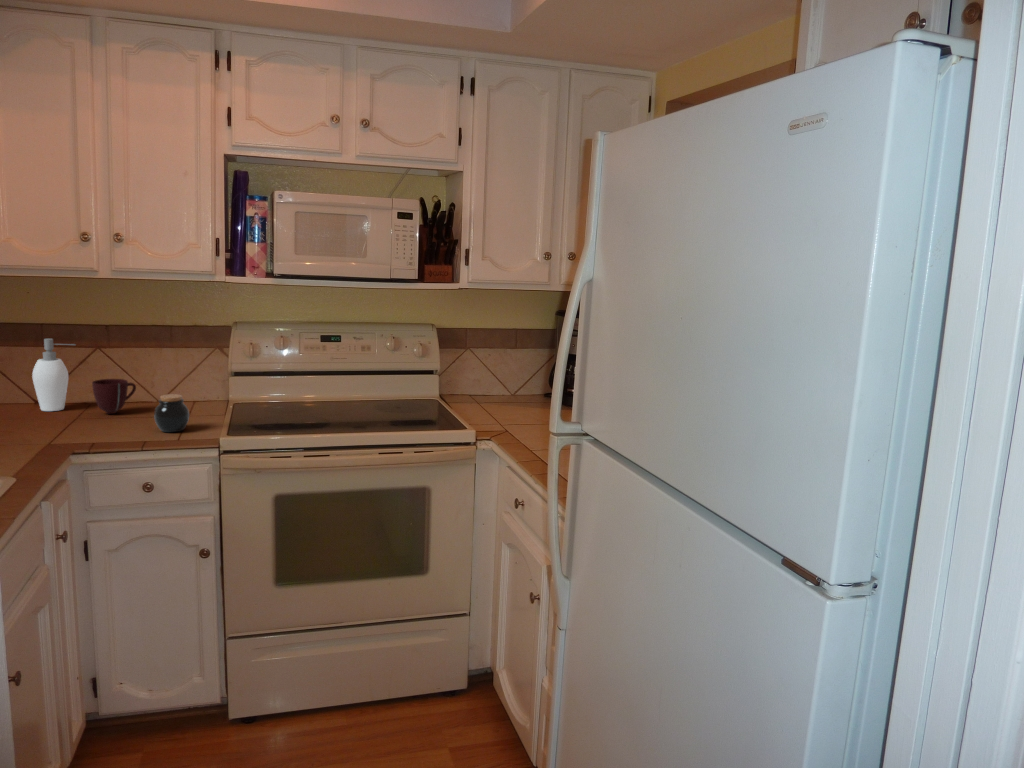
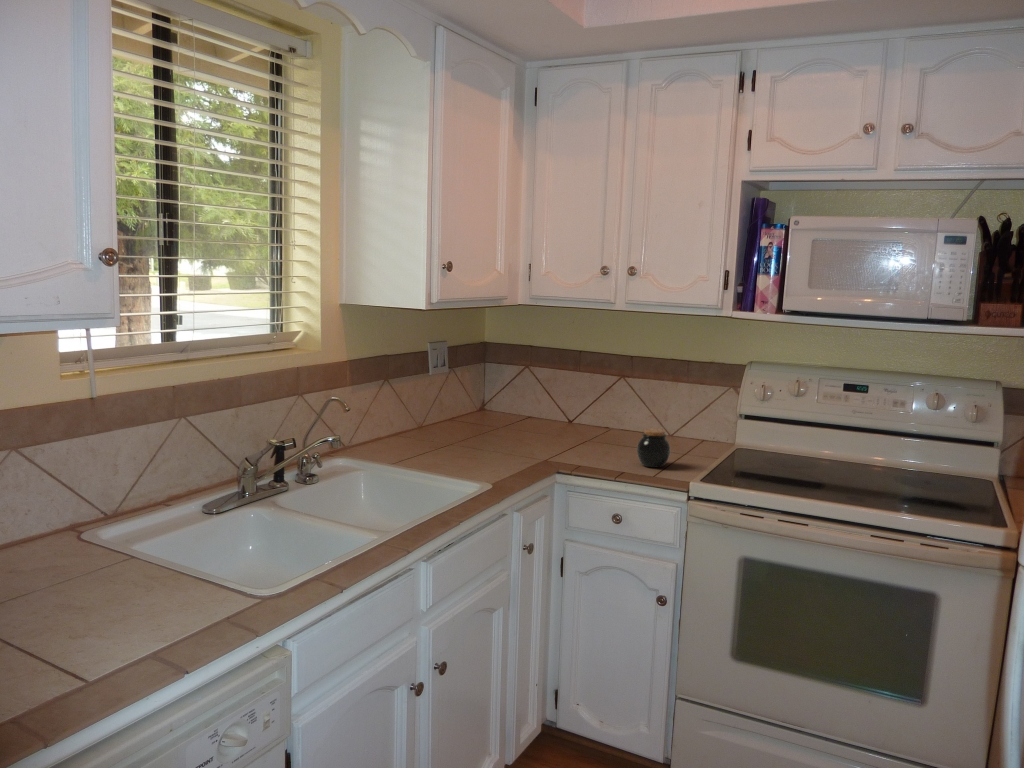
soap dispenser: present [32,339,71,411] -> none [559,366,595,432]
mug: present [92,379,136,414] -> none [601,408,640,442]

